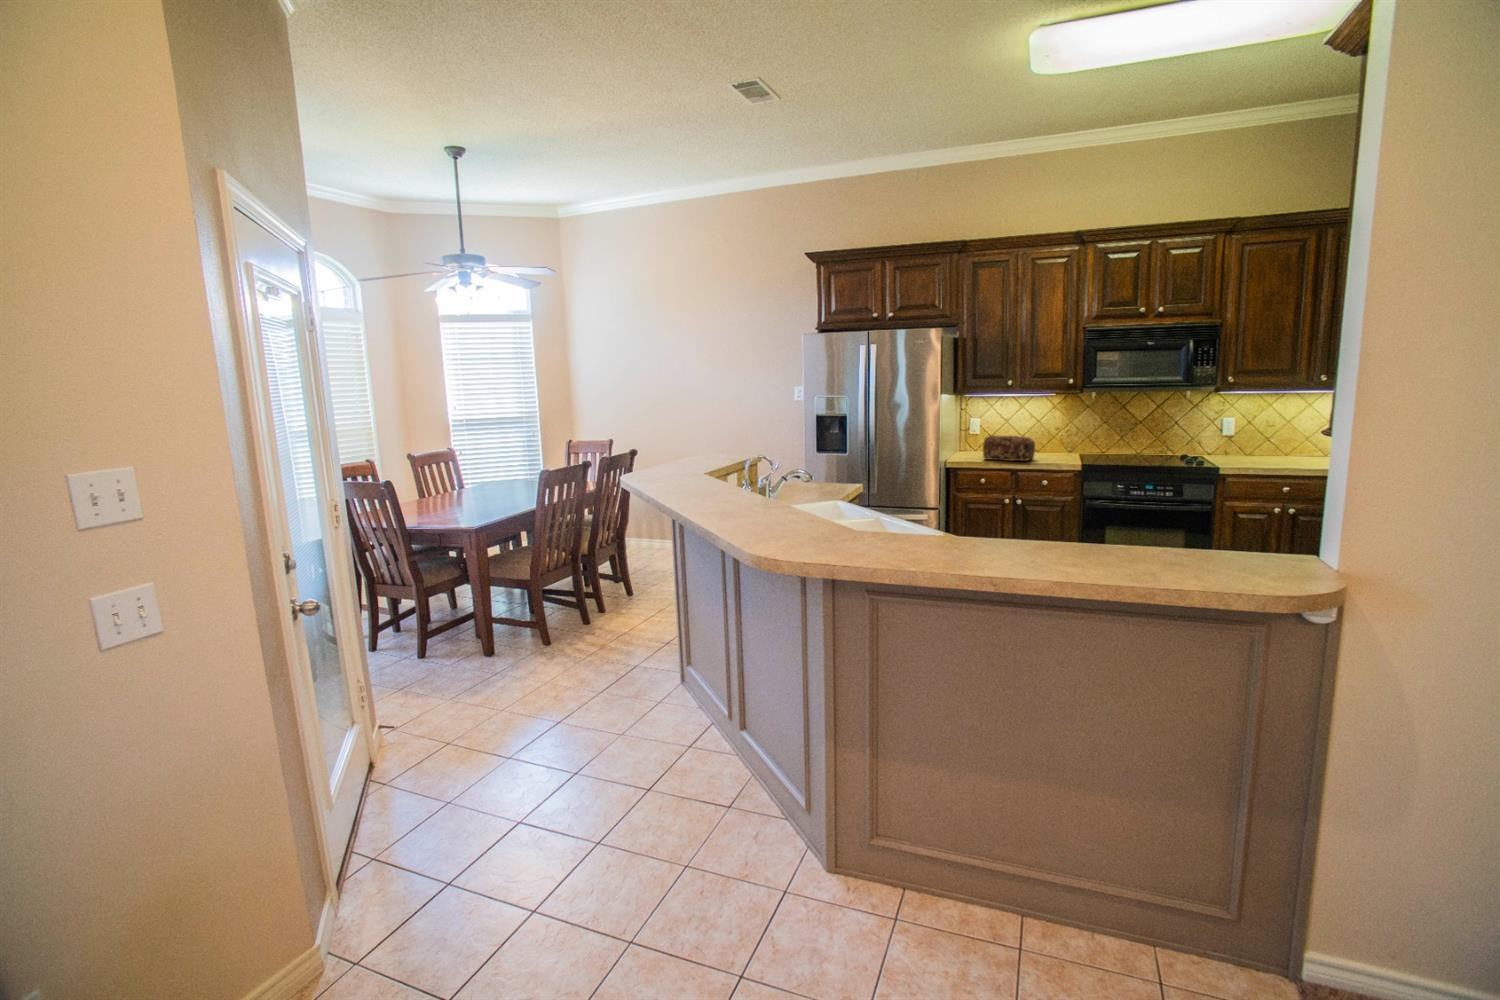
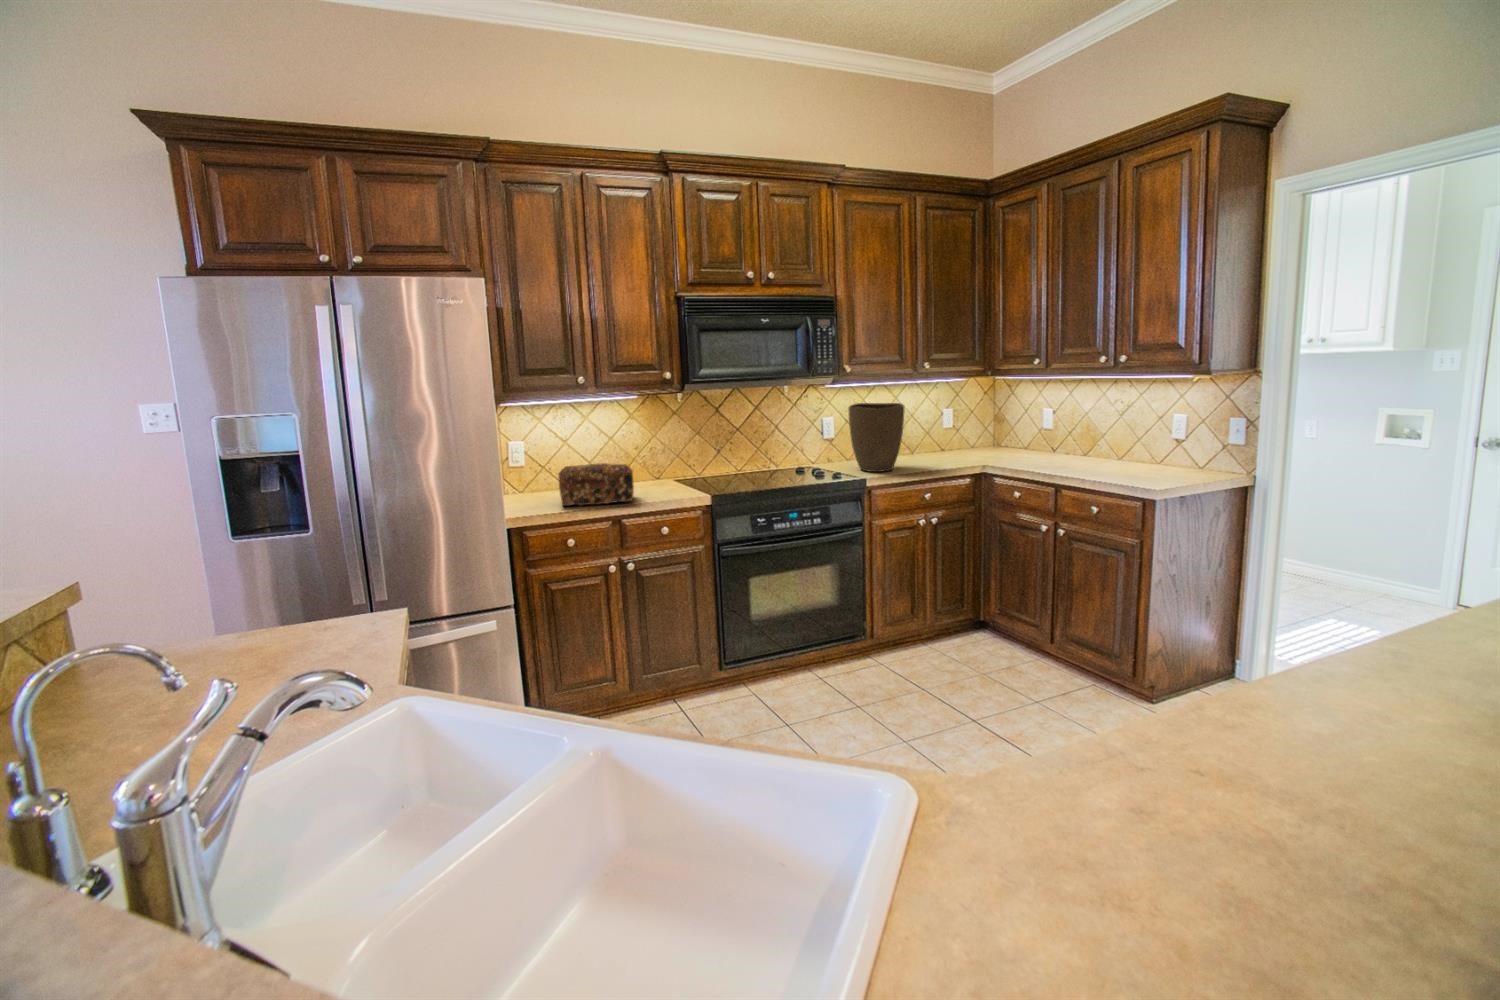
vase: none [1233,407,1290,464] -> present [848,403,904,472]

